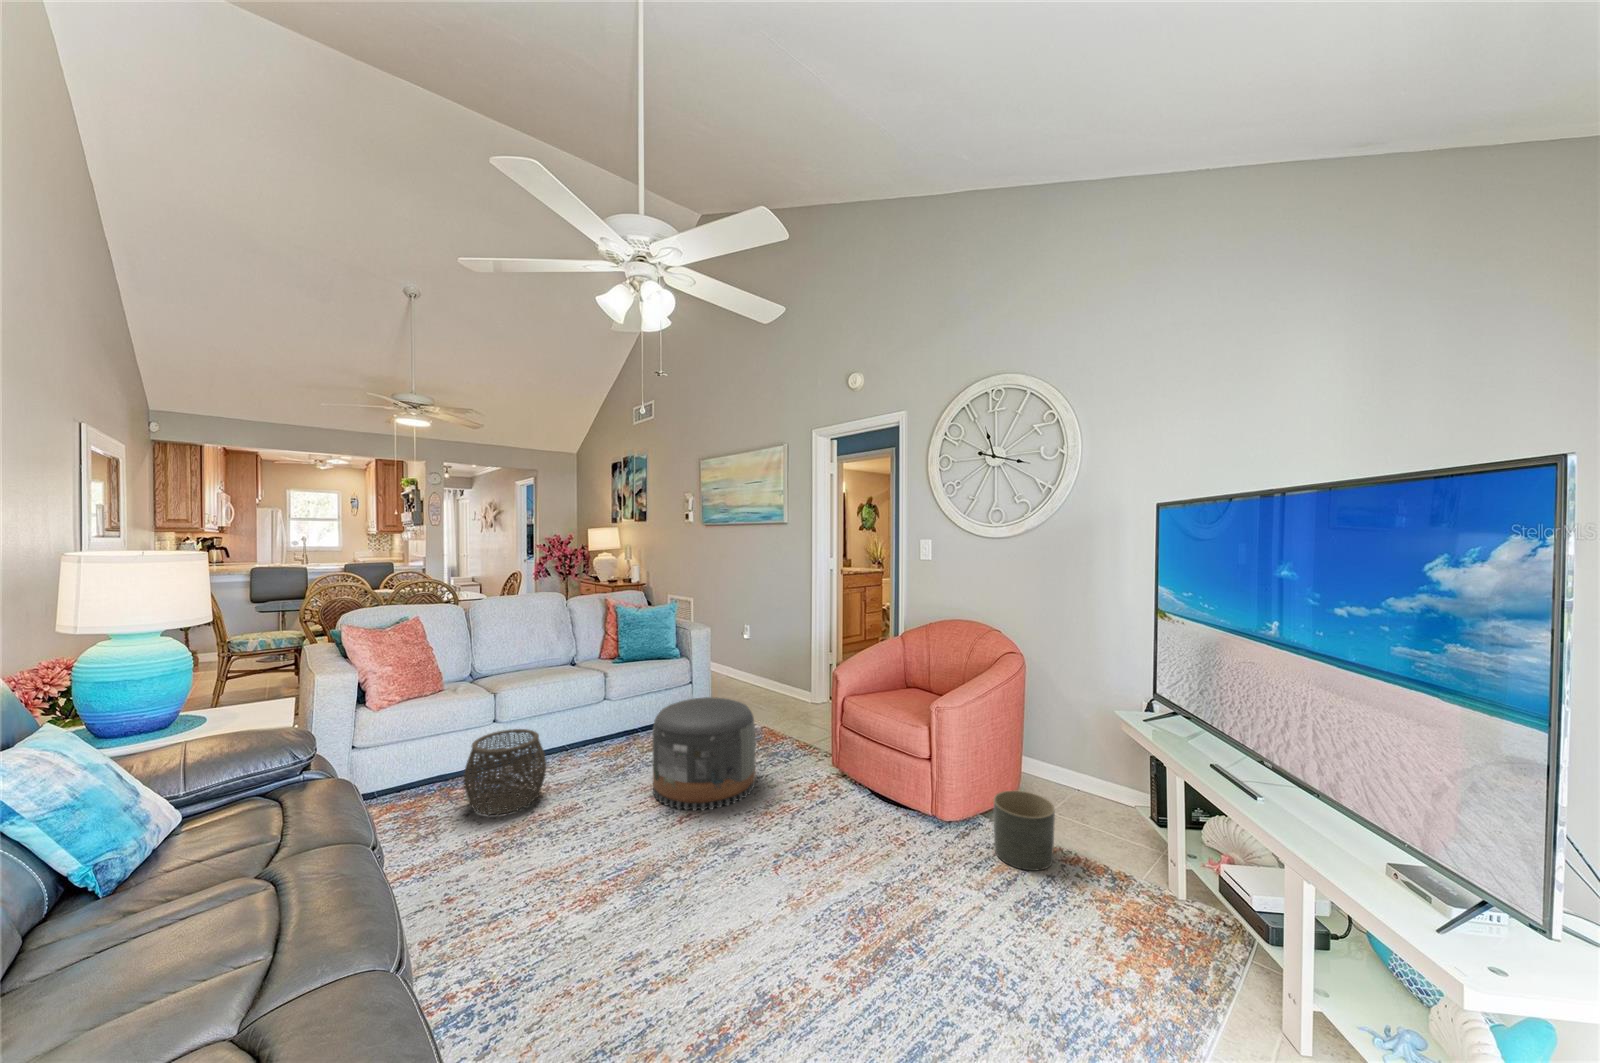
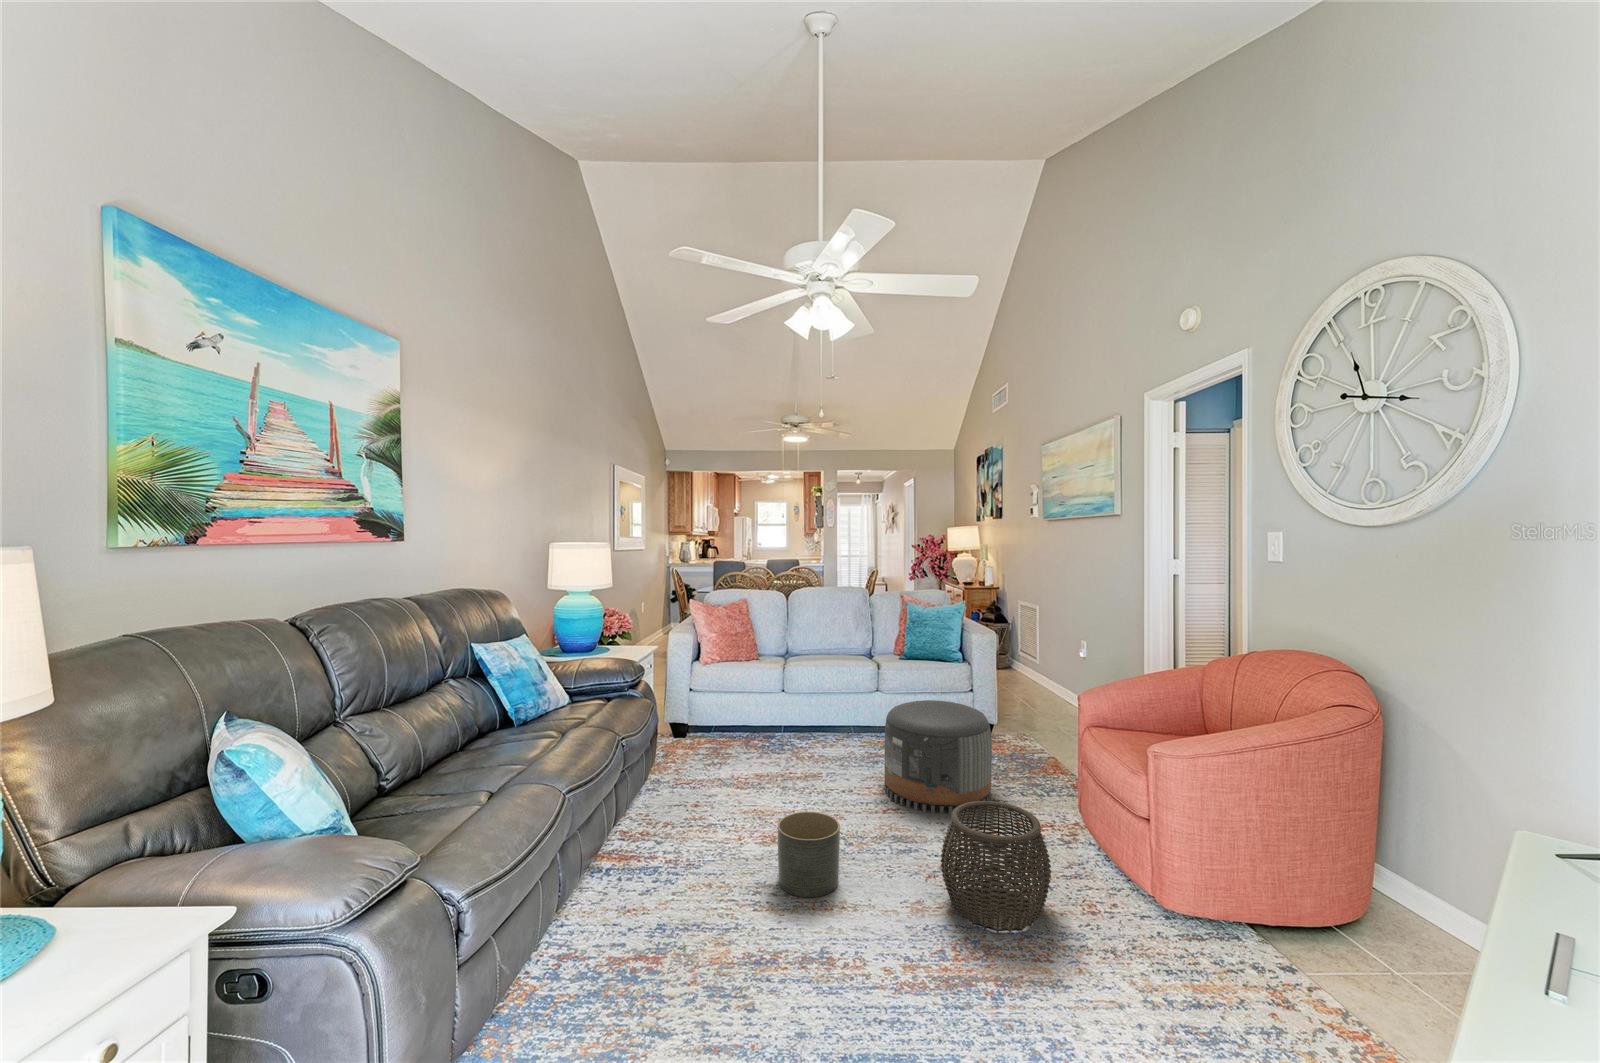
woven basket: present [464,729,546,815] -> present [940,801,1051,932]
planter: present [994,790,1055,871] -> present [778,812,840,897]

